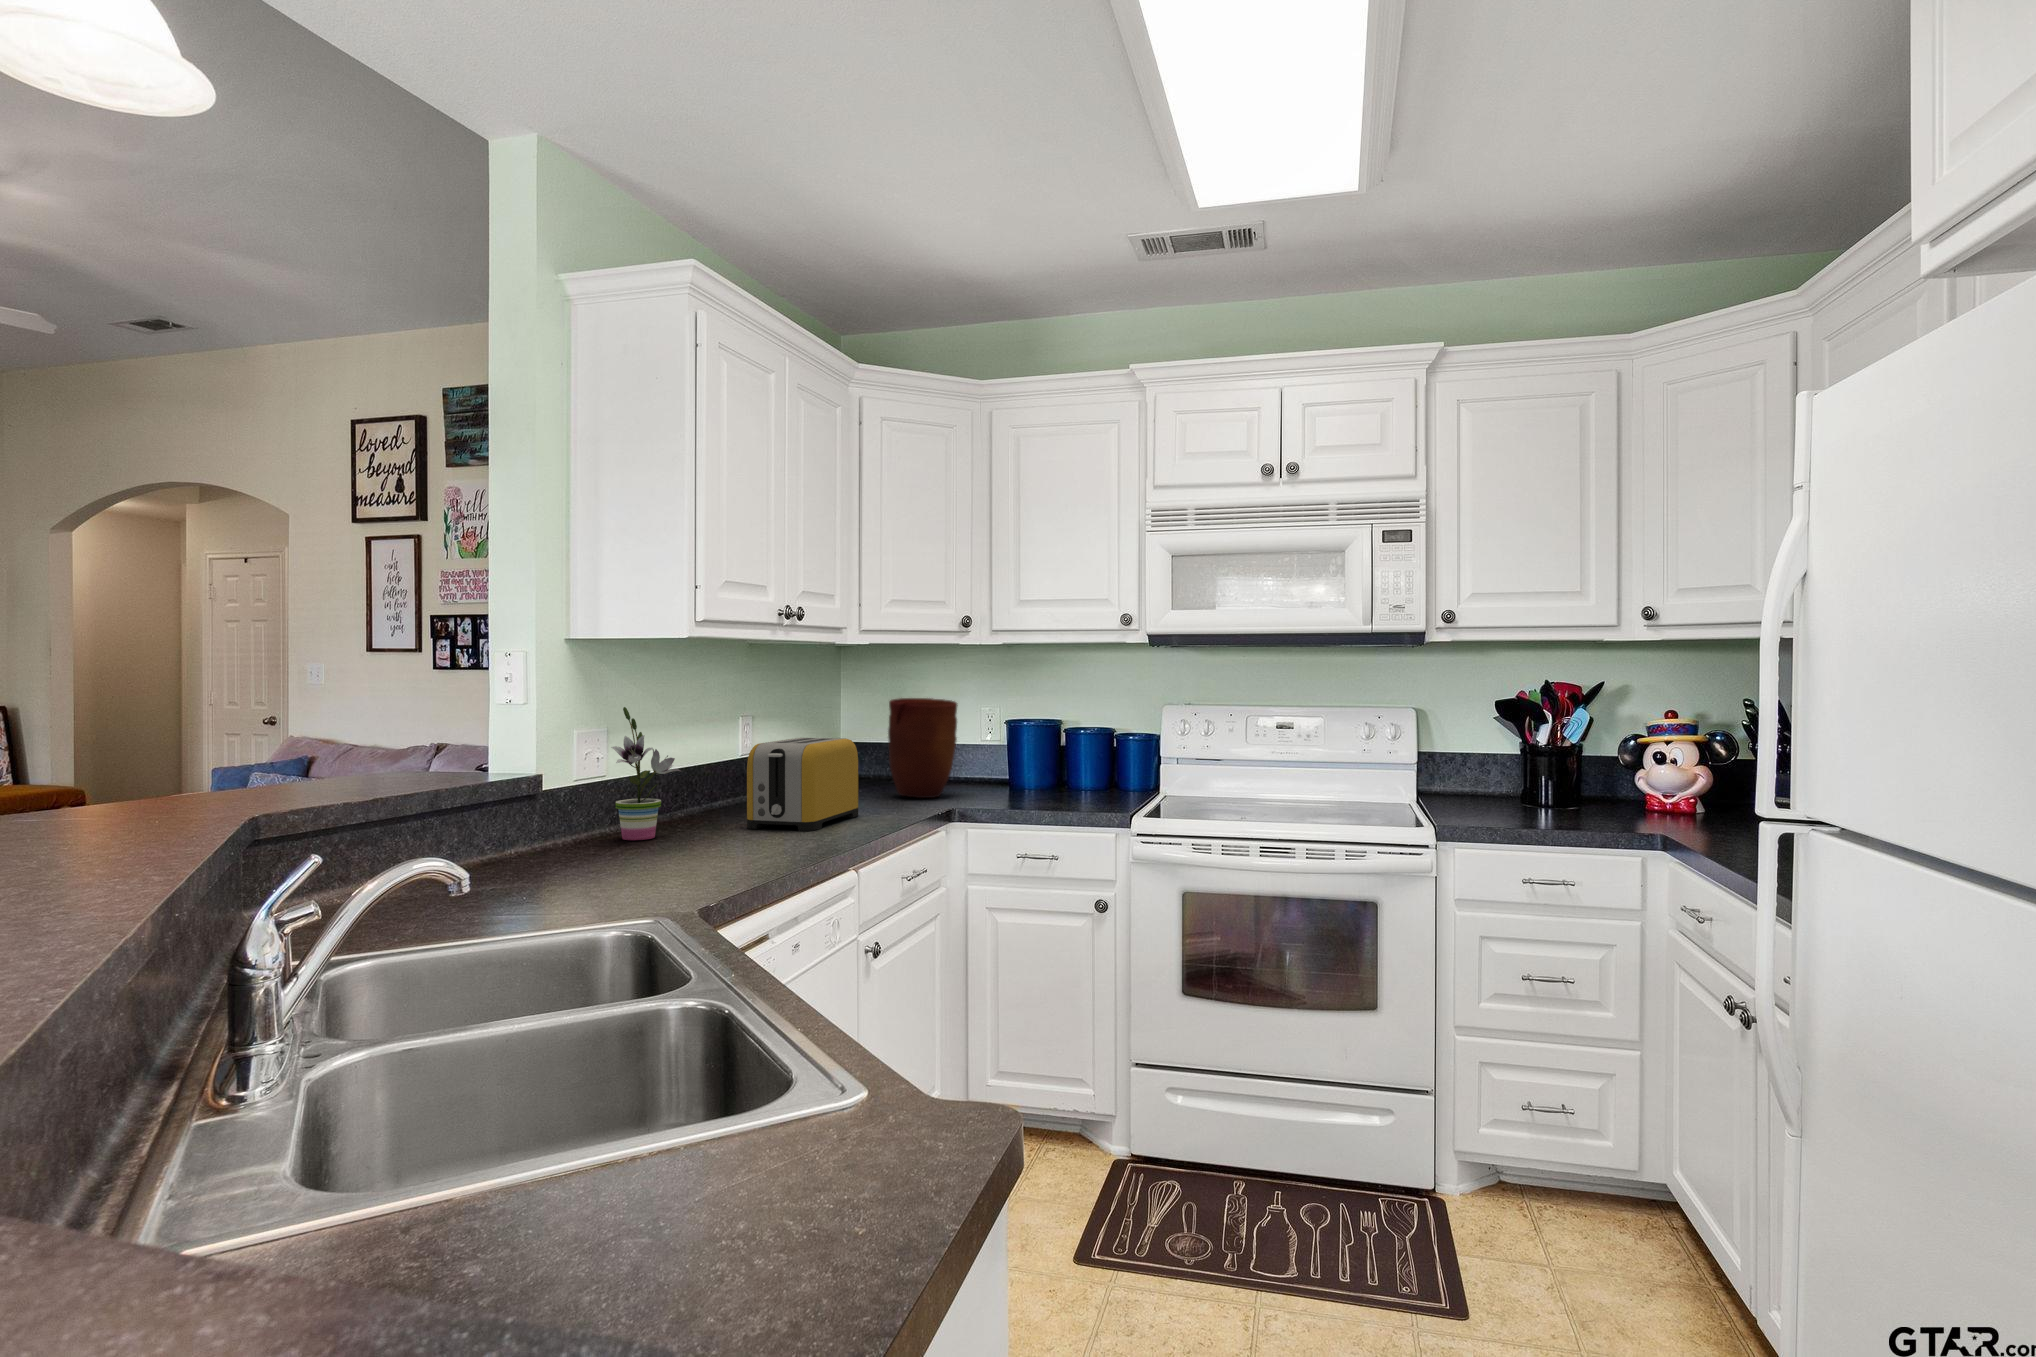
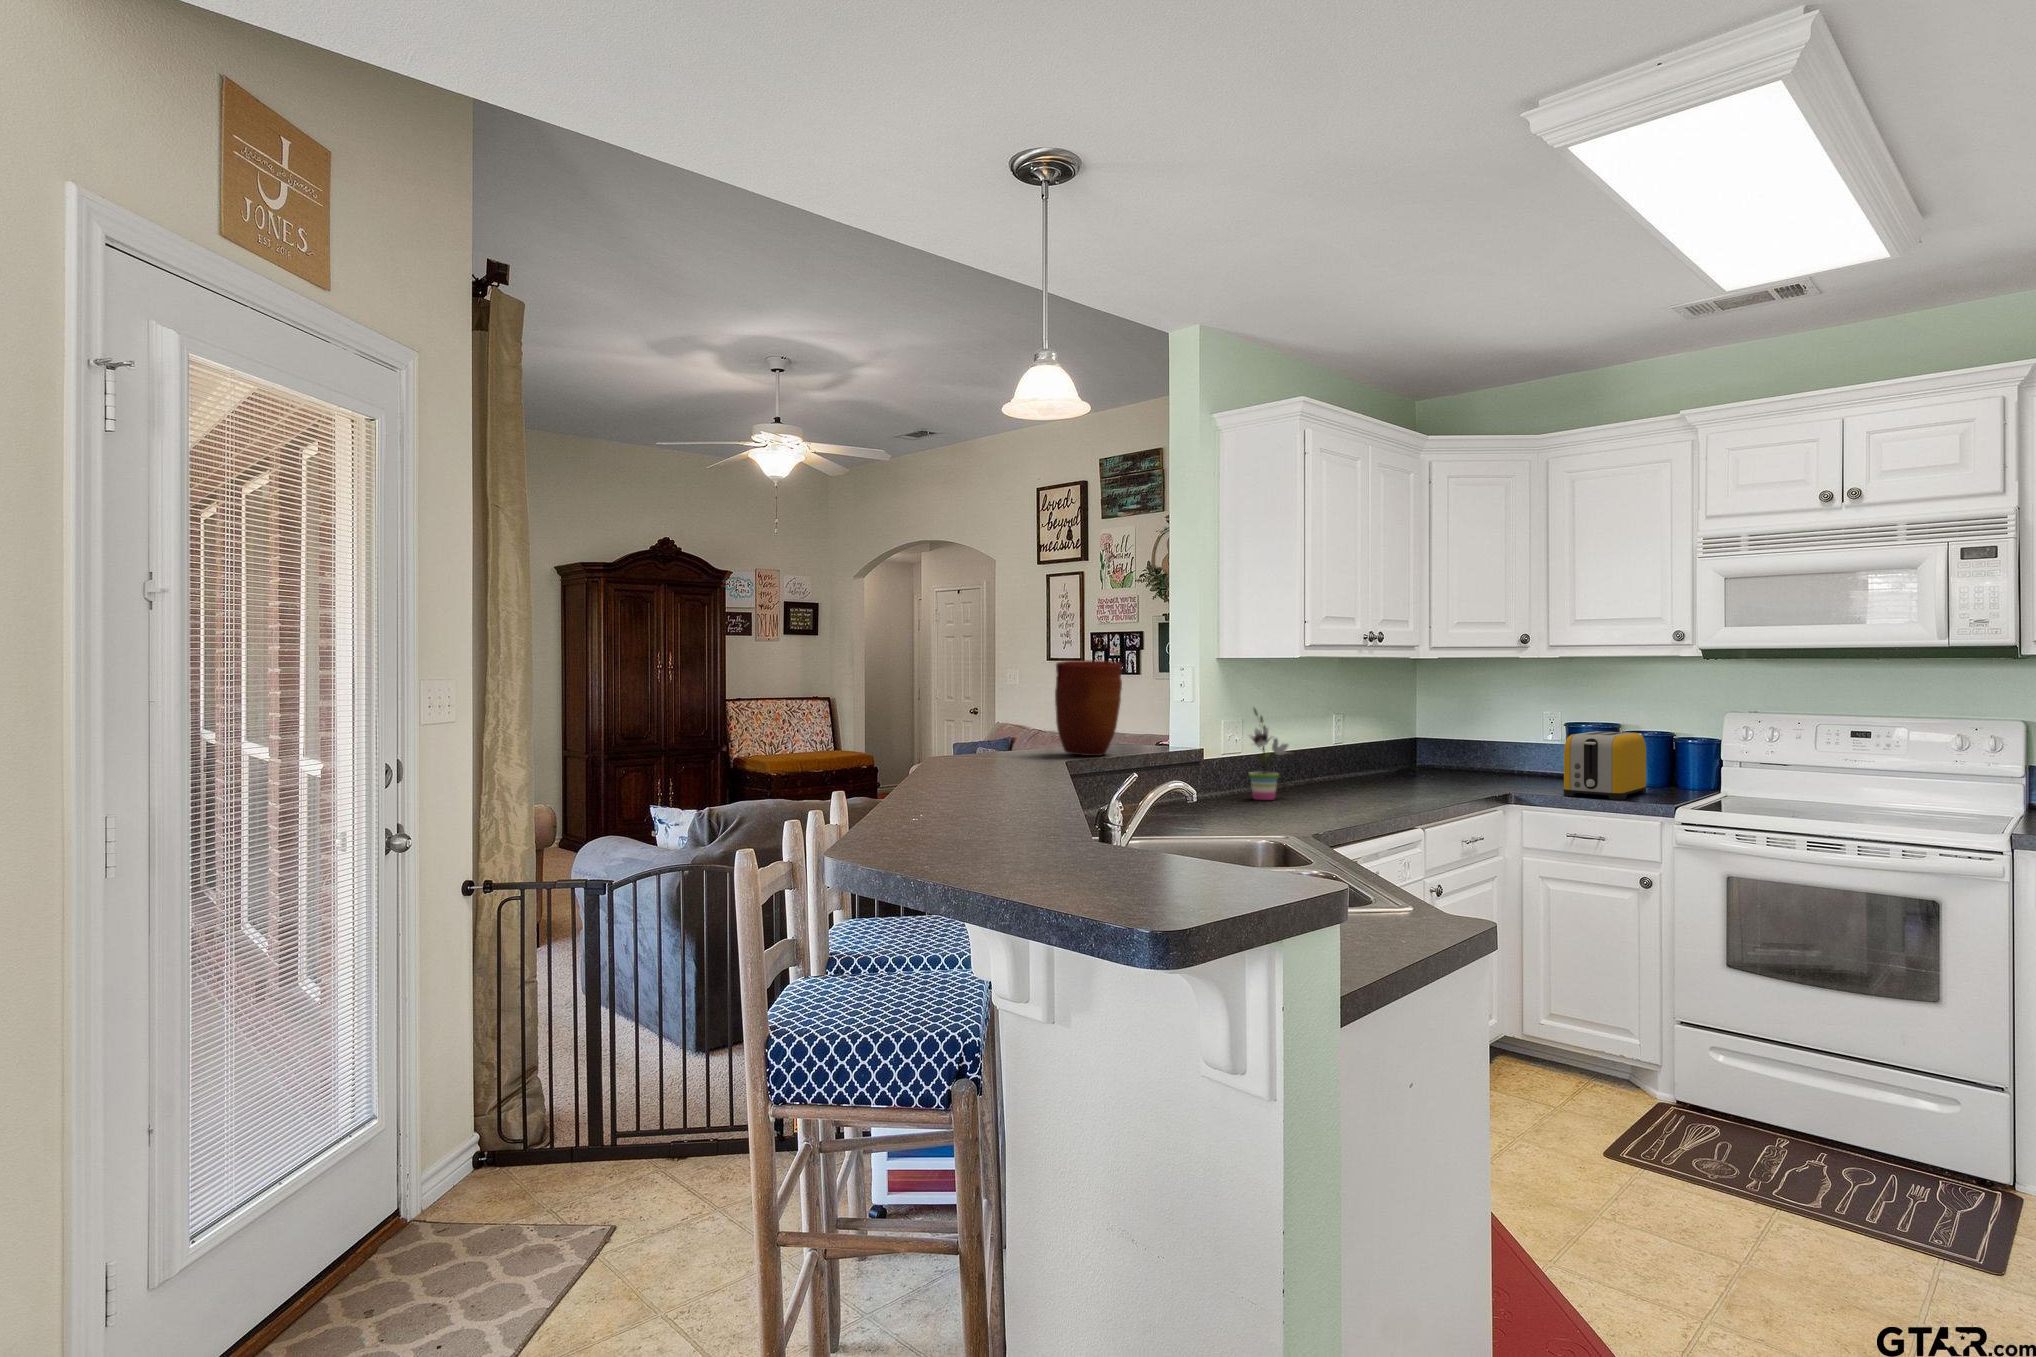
vase: present [888,698,958,798] -> present [1055,660,1122,756]
toaster: present [747,738,858,831] -> present [1564,731,1646,800]

